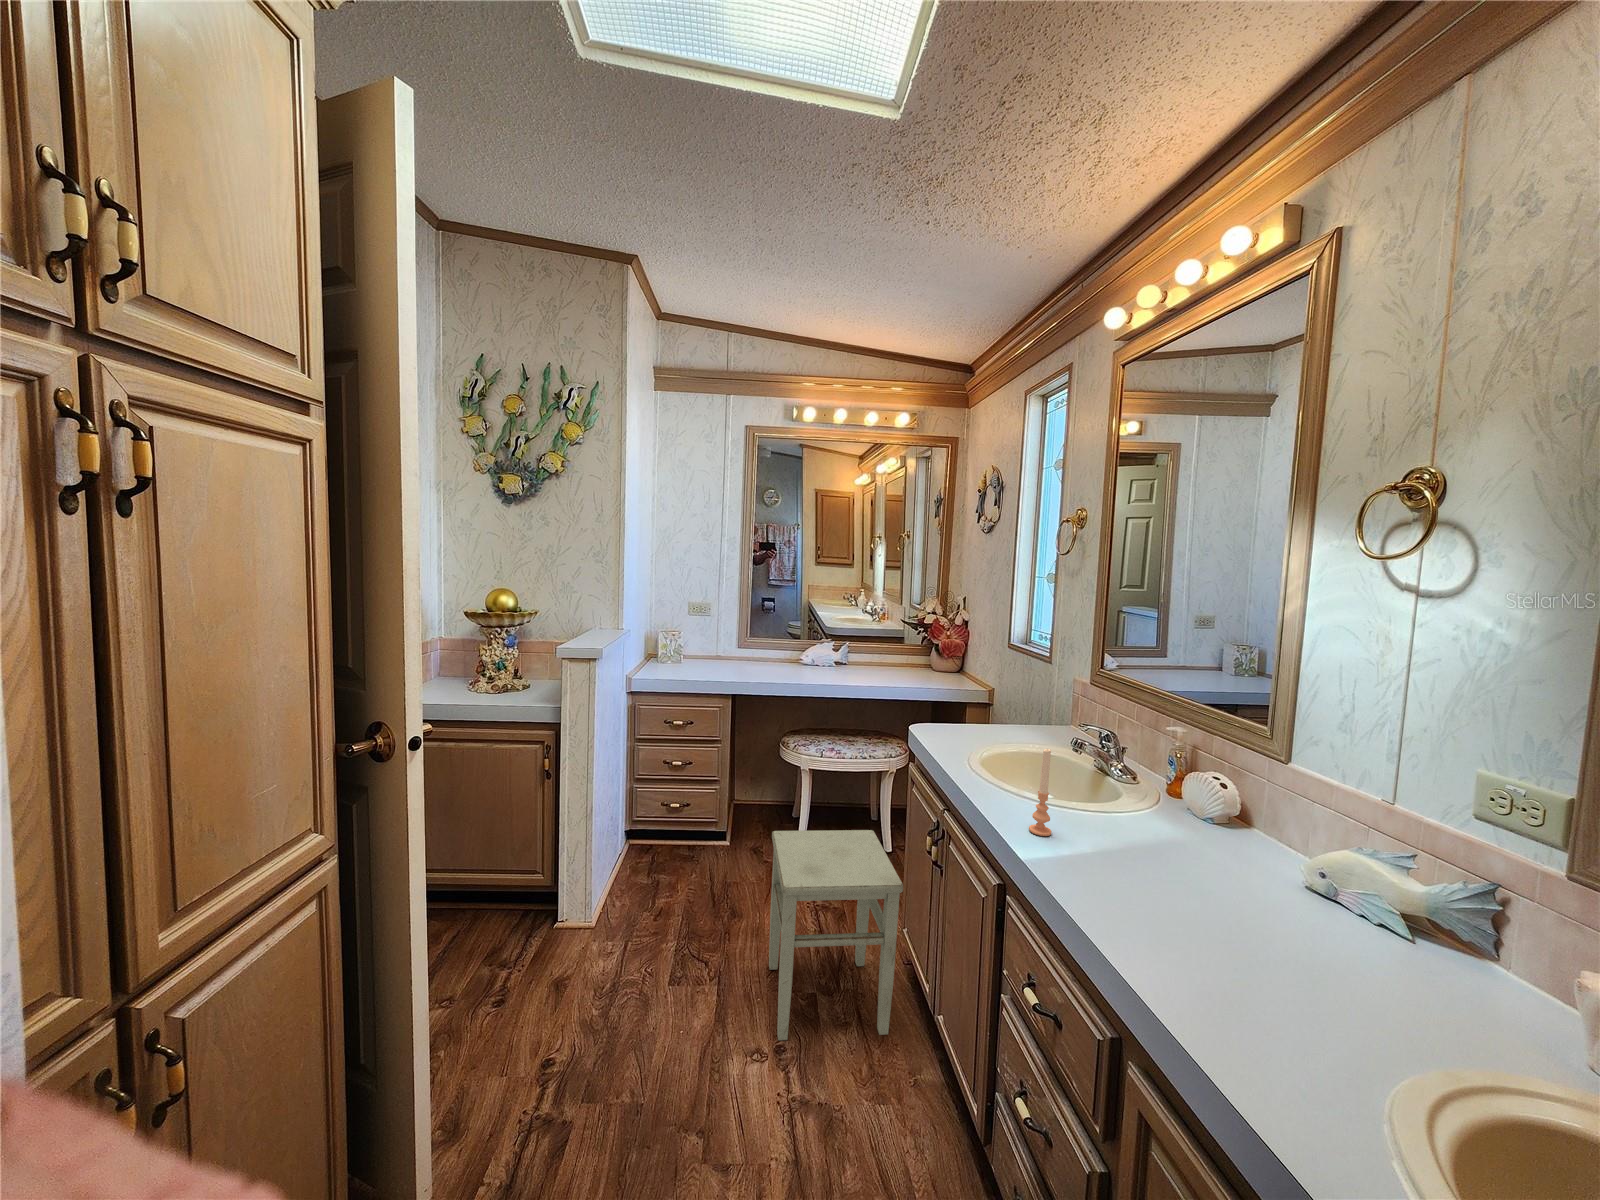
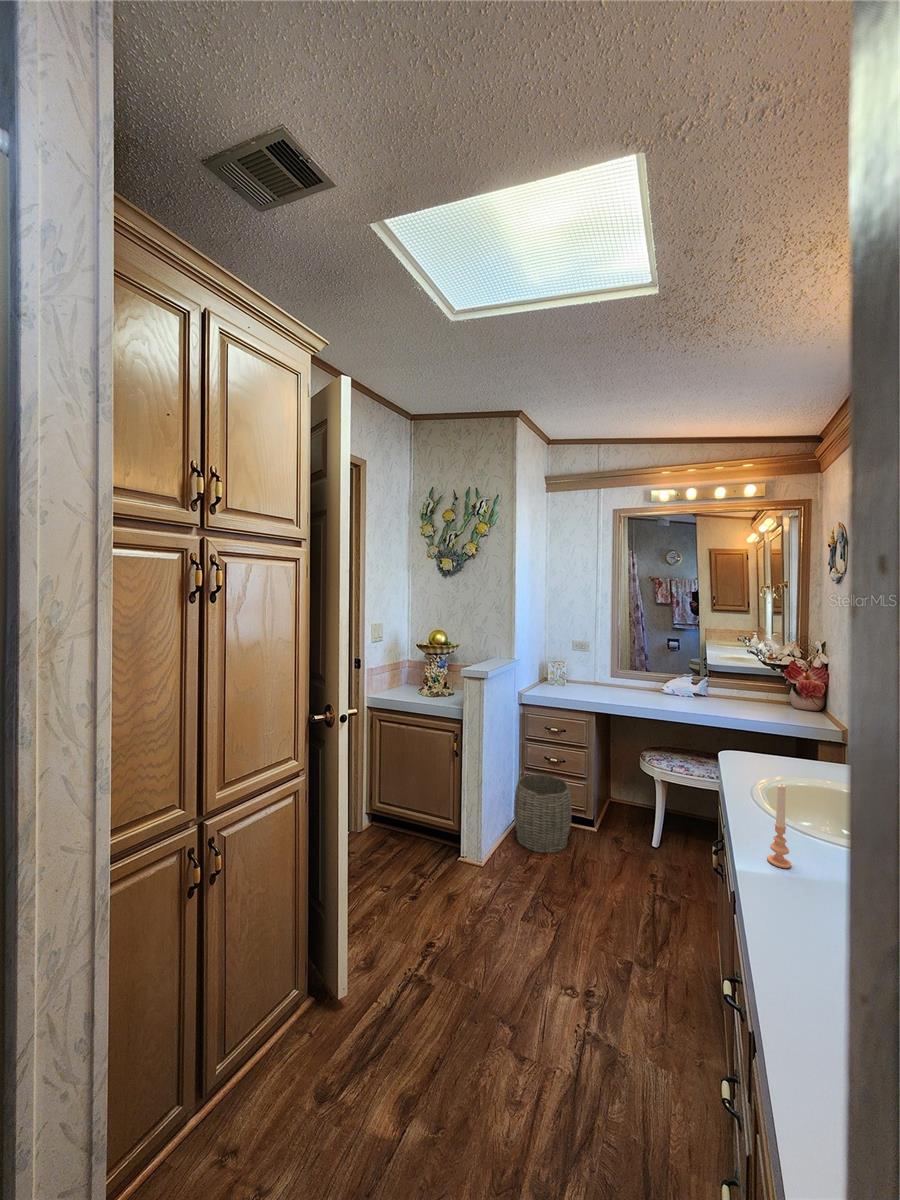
woven basket: none [629,786,707,891] -> present [514,774,572,853]
stool: present [769,830,903,1040] -> none [590,822,700,1026]

